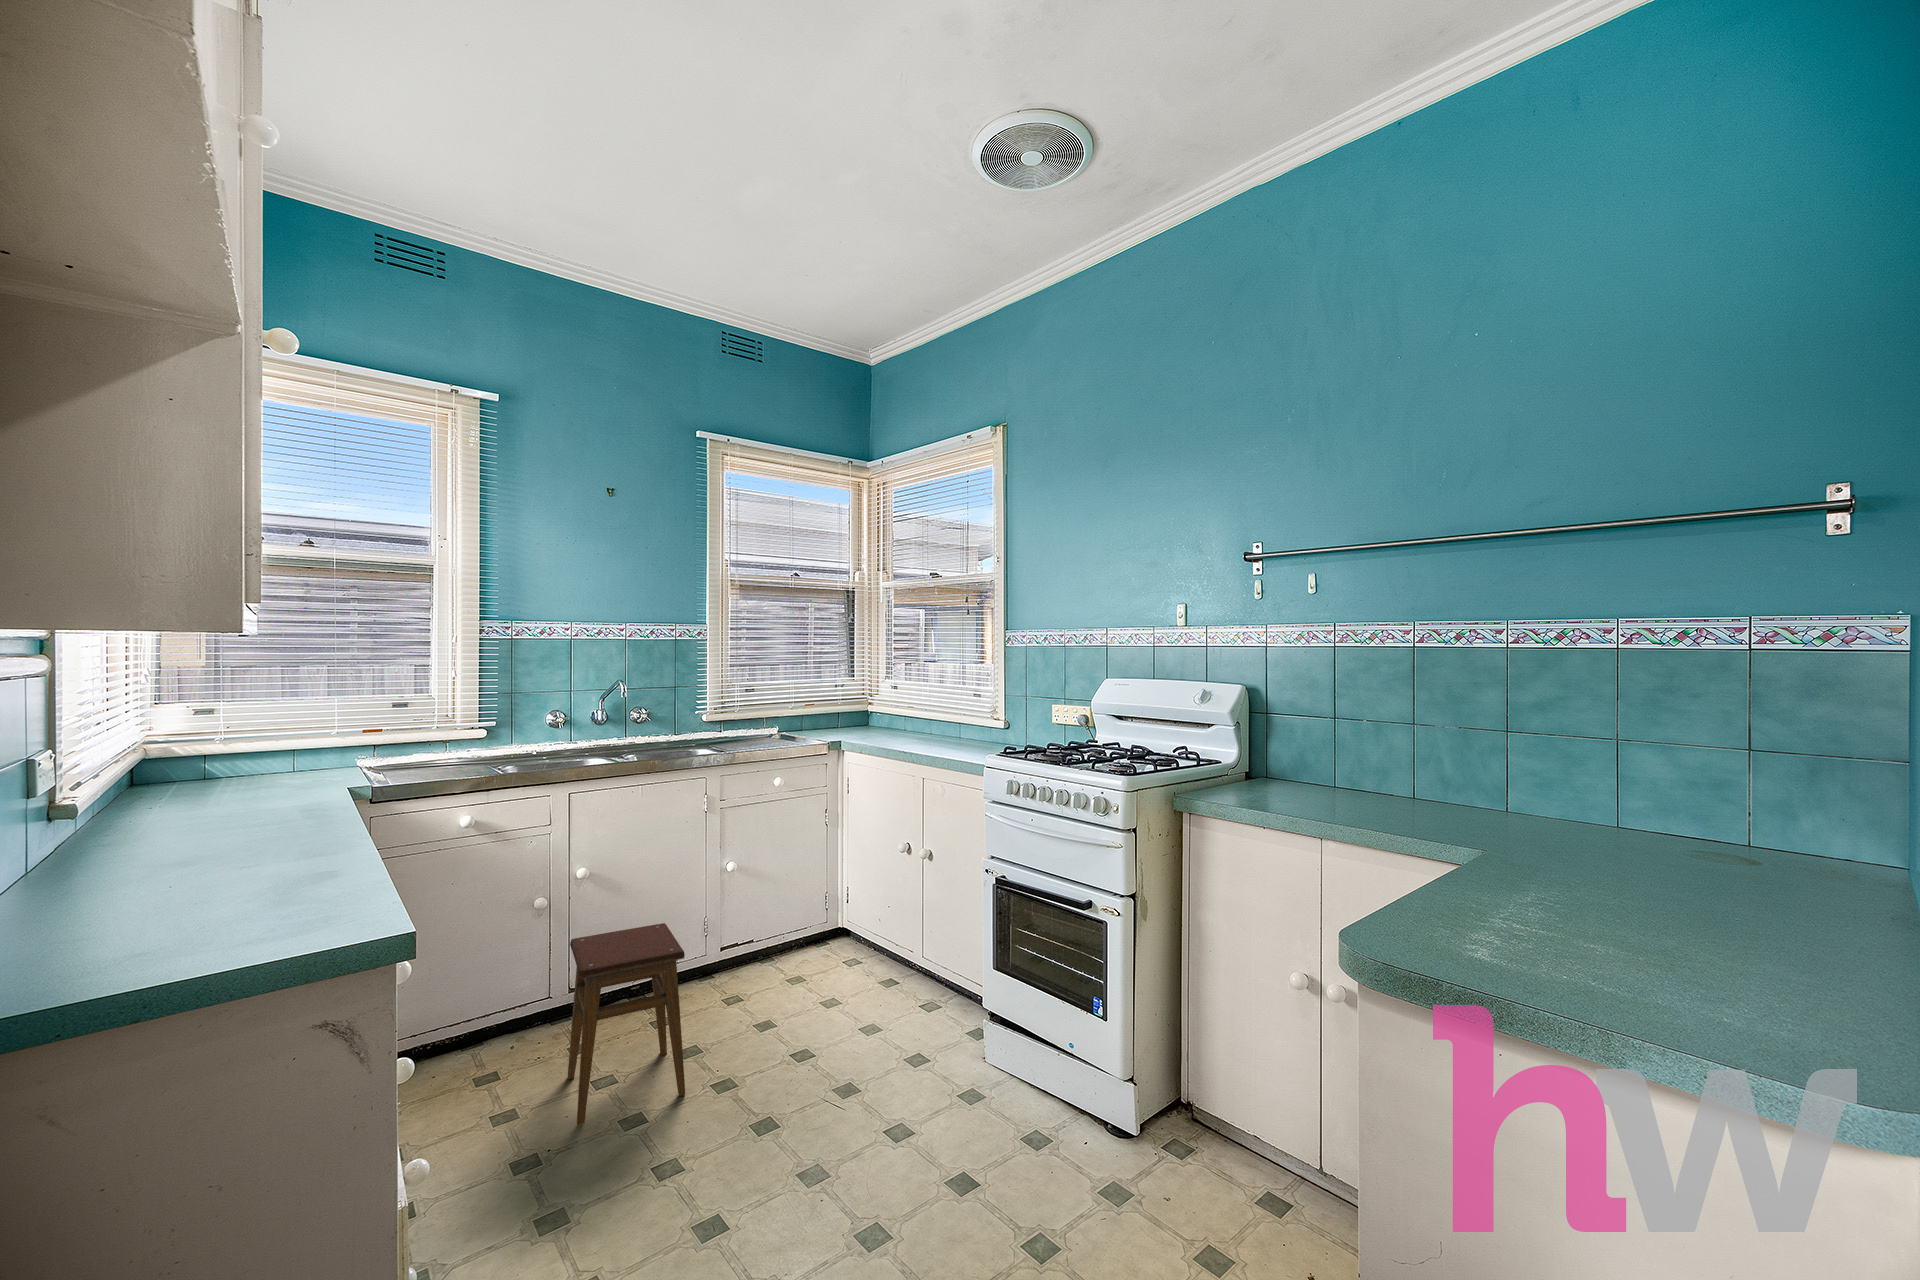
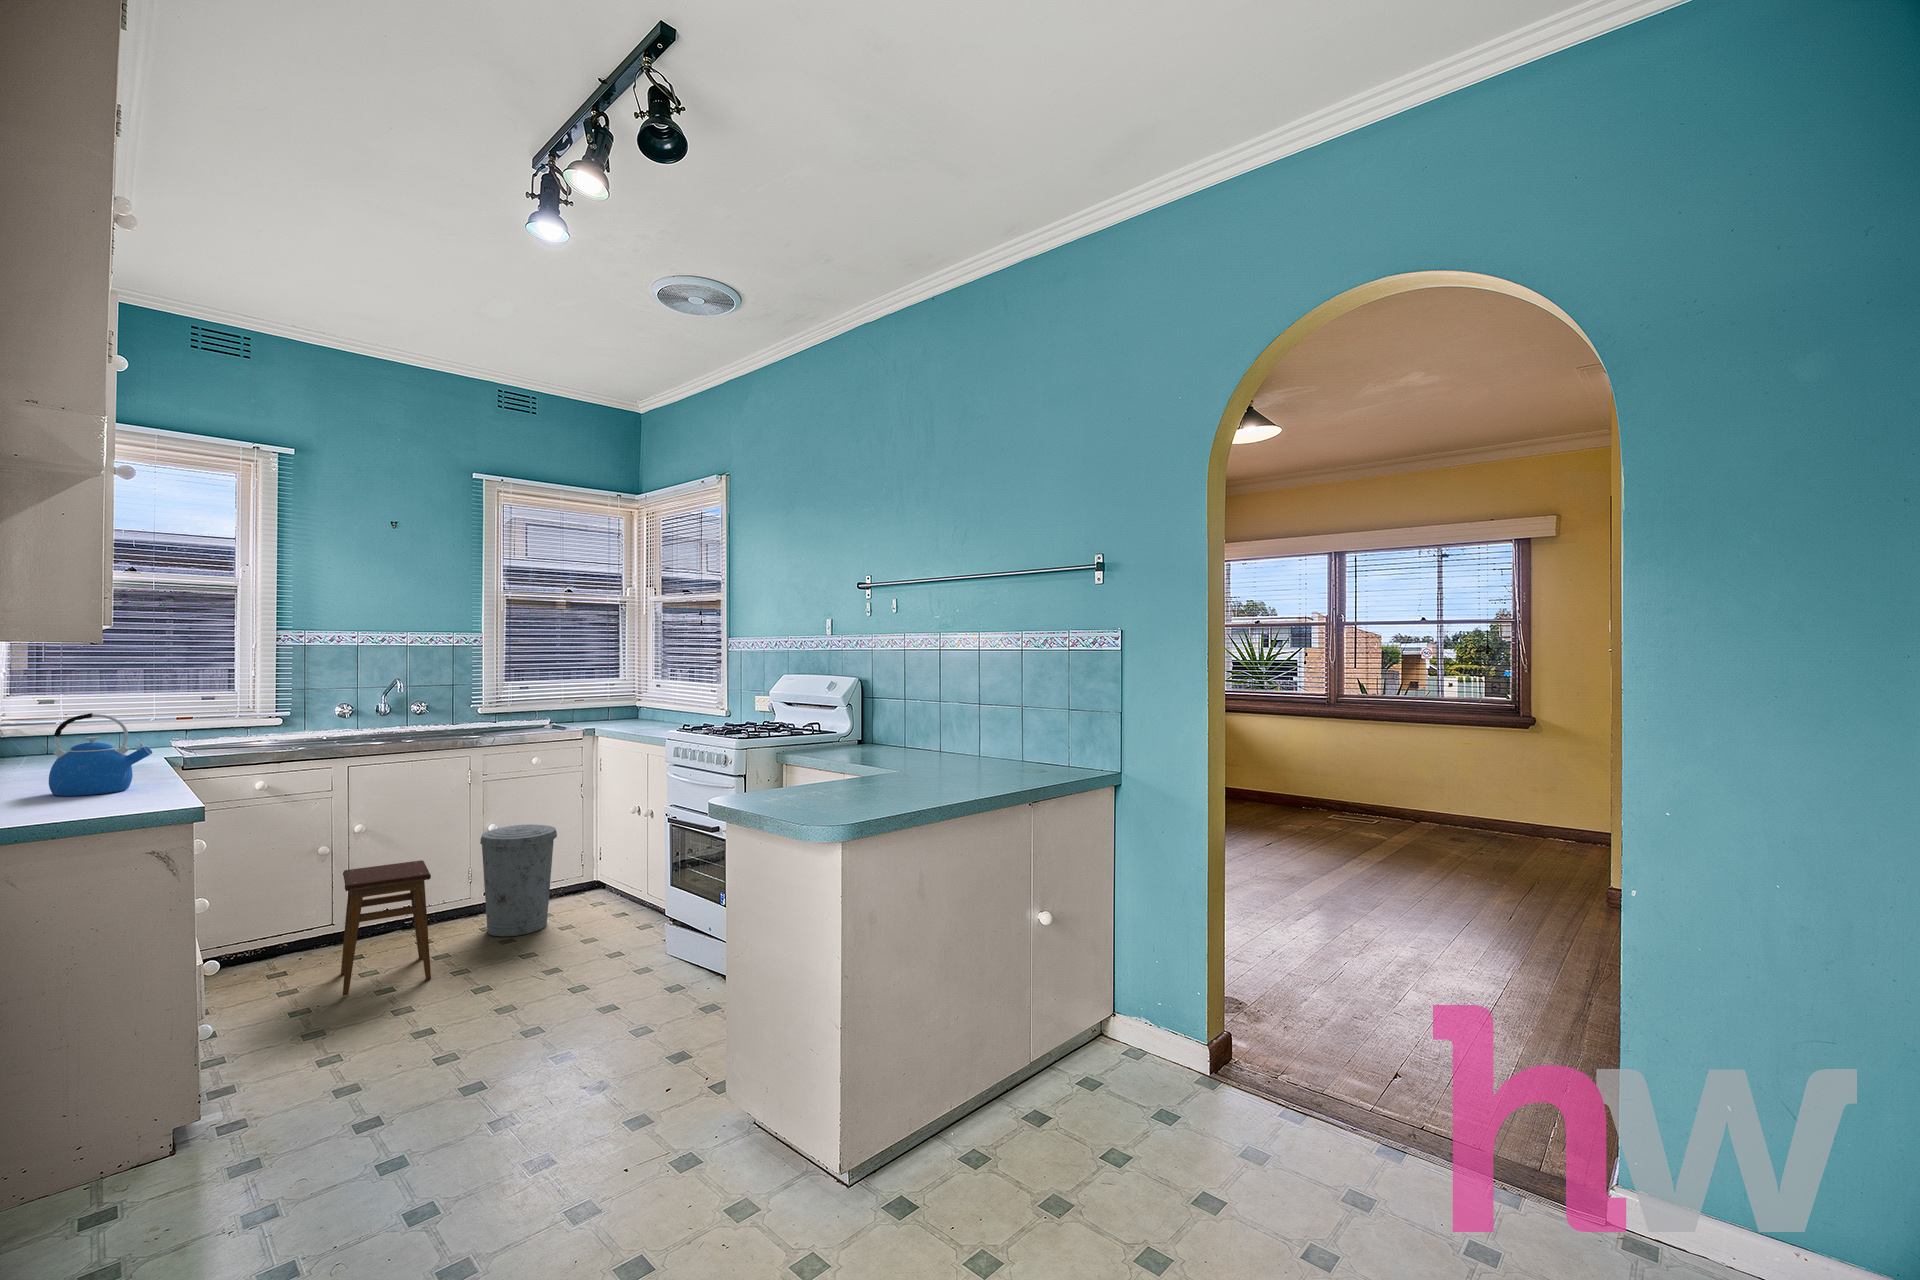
kettle: none [177,740,329,875] -> present [49,713,152,796]
trash can: none [725,867,815,1018] -> present [480,825,557,936]

